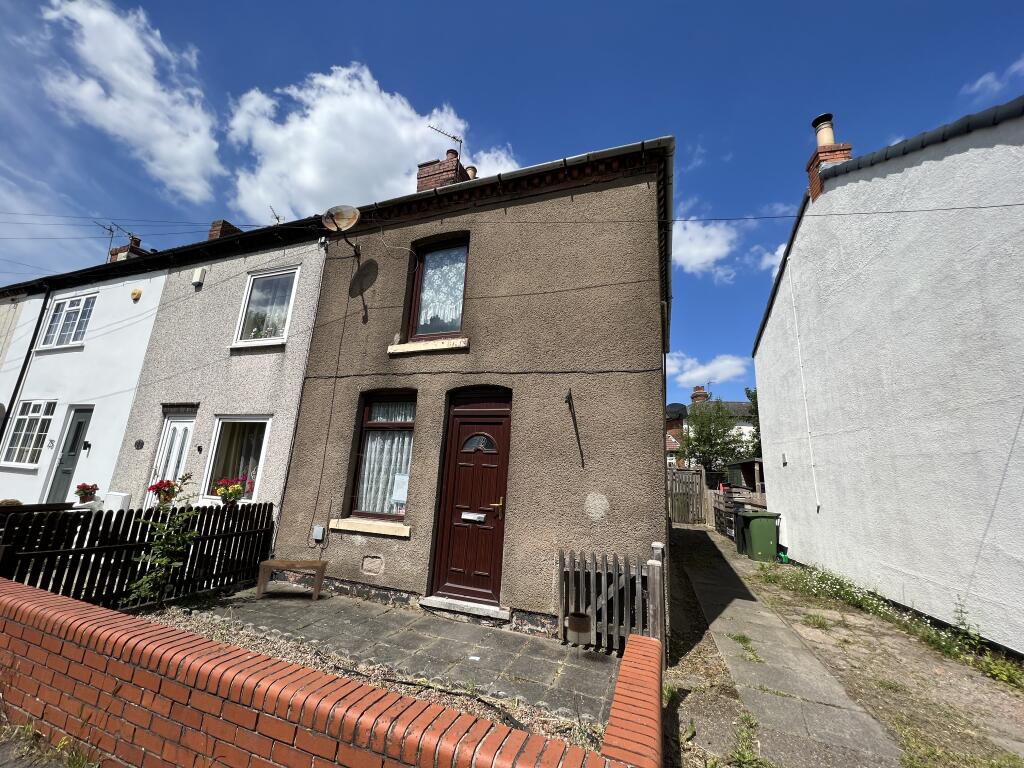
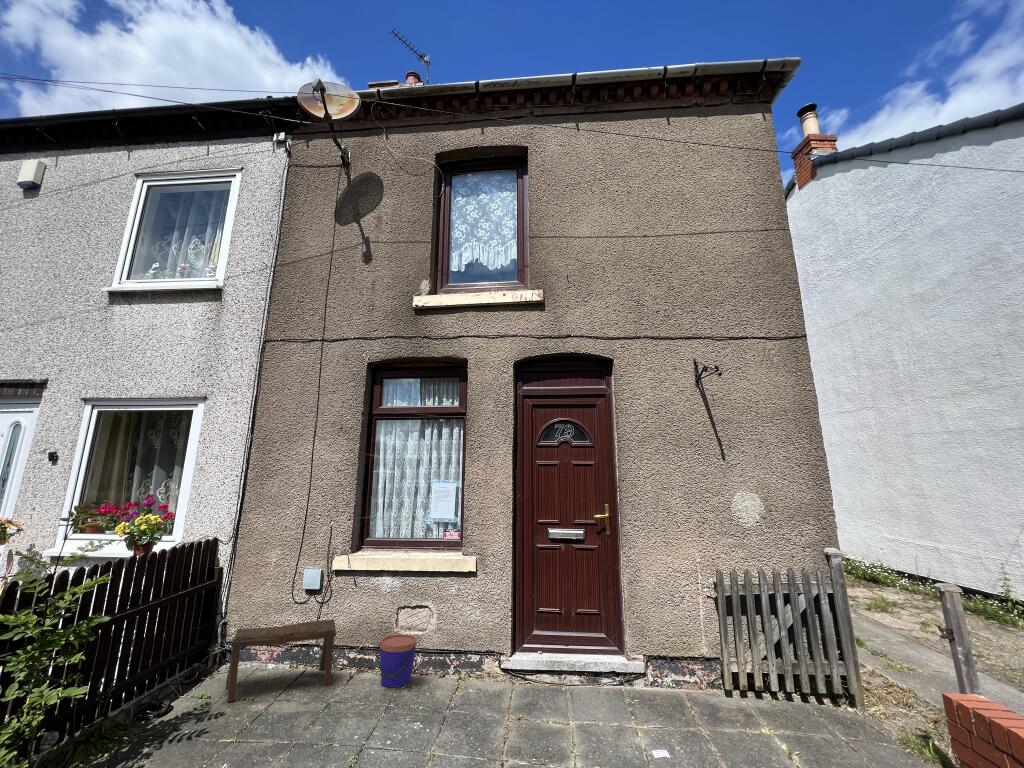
bucket: none [342,574,370,607] -> present [377,634,417,688]
planter: present [567,612,591,658] -> none [746,651,785,717]

